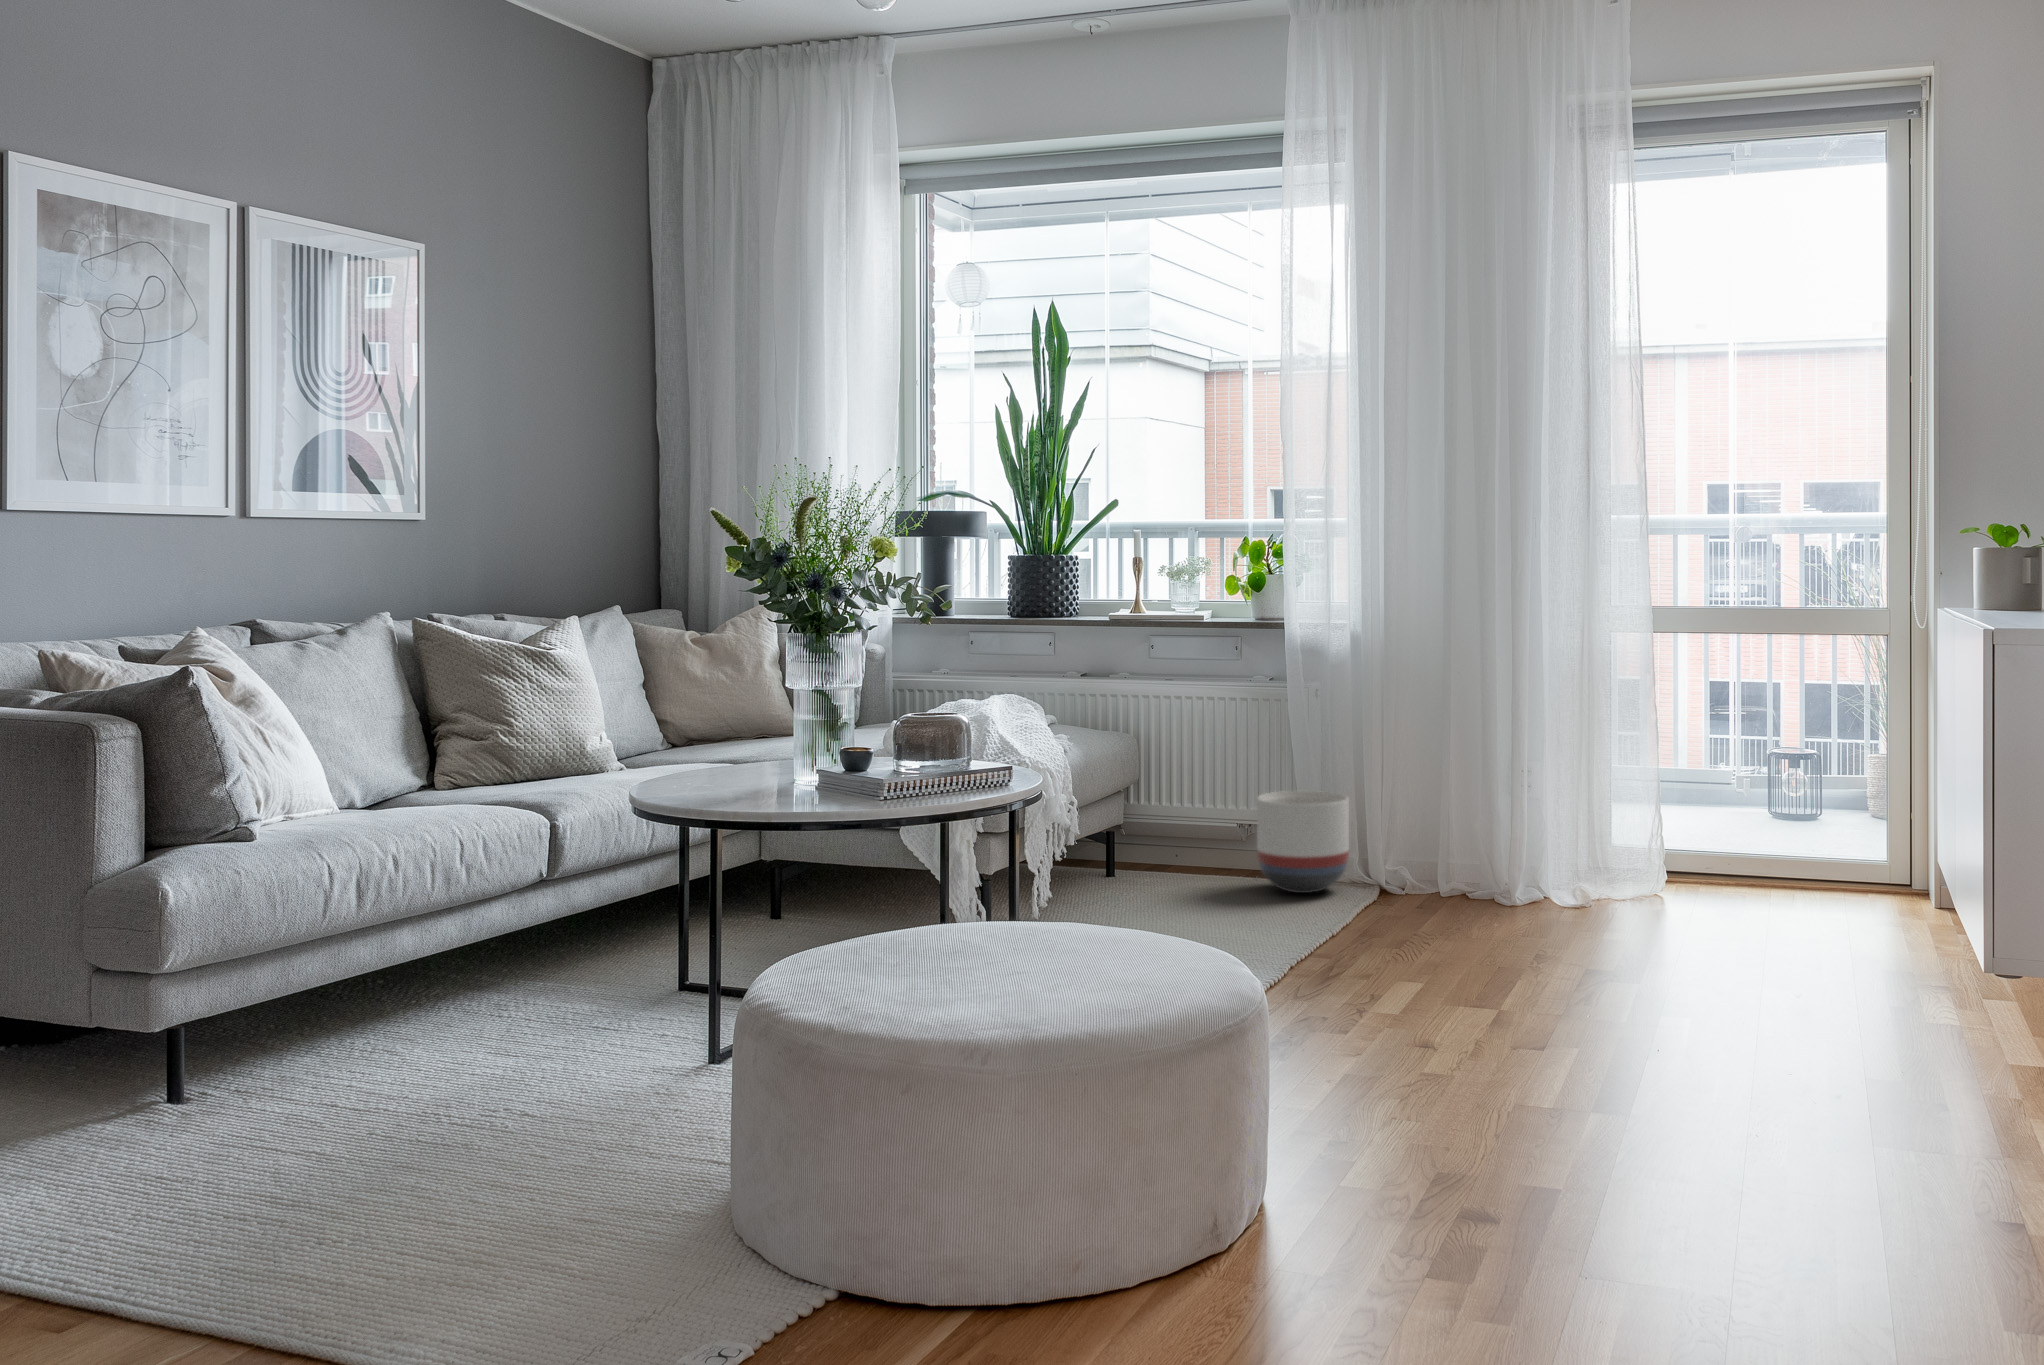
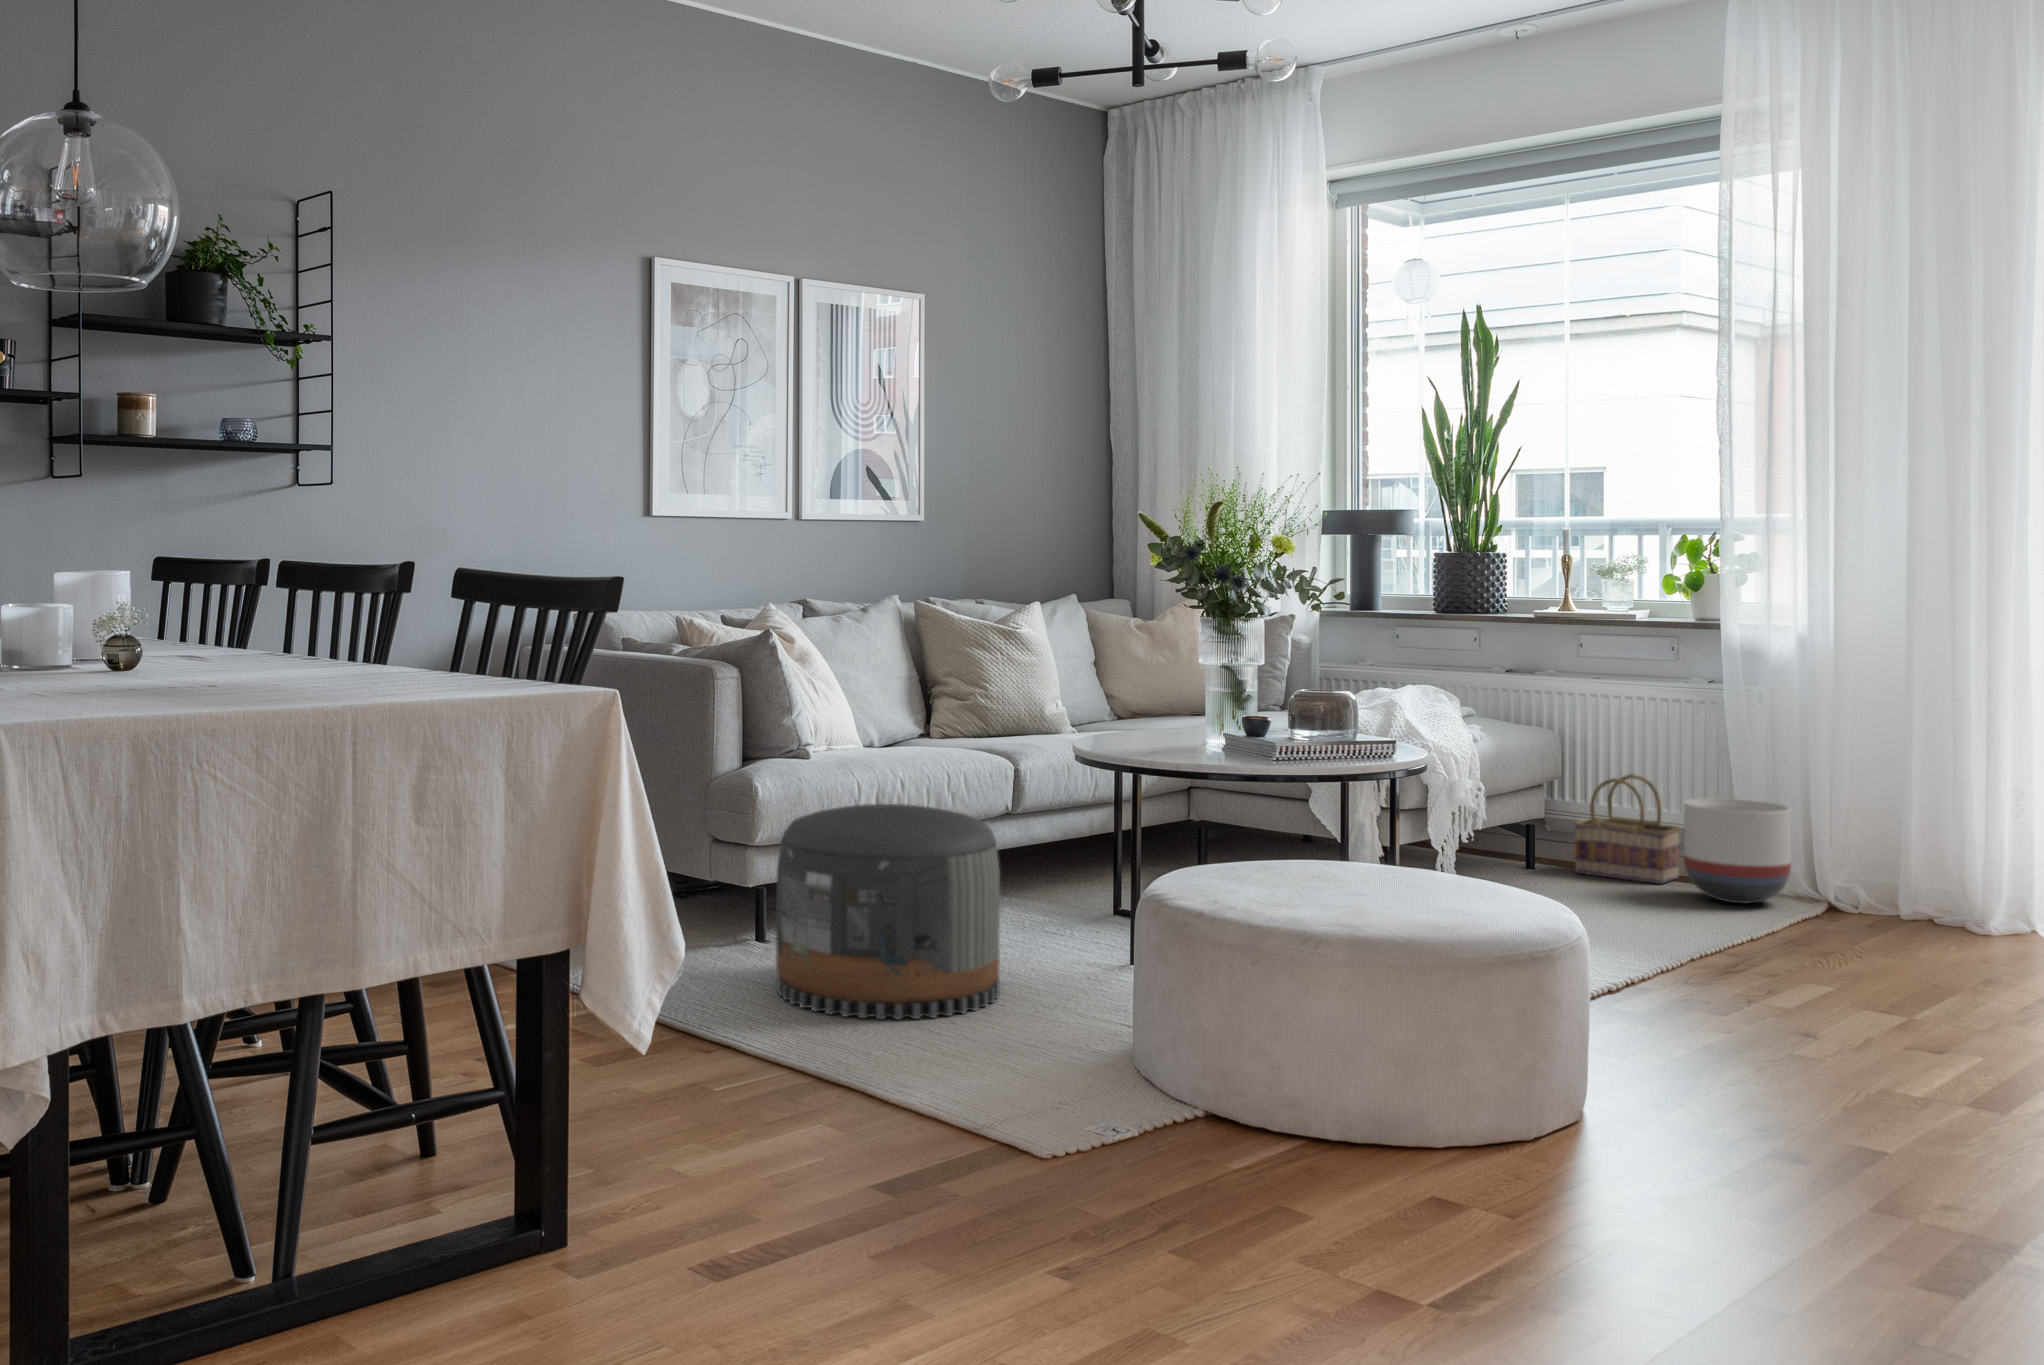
basket: none [1152,772,1247,879] -> present [1574,774,1680,884]
pouf: none [191,903,540,1227] -> present [776,804,1000,1020]

